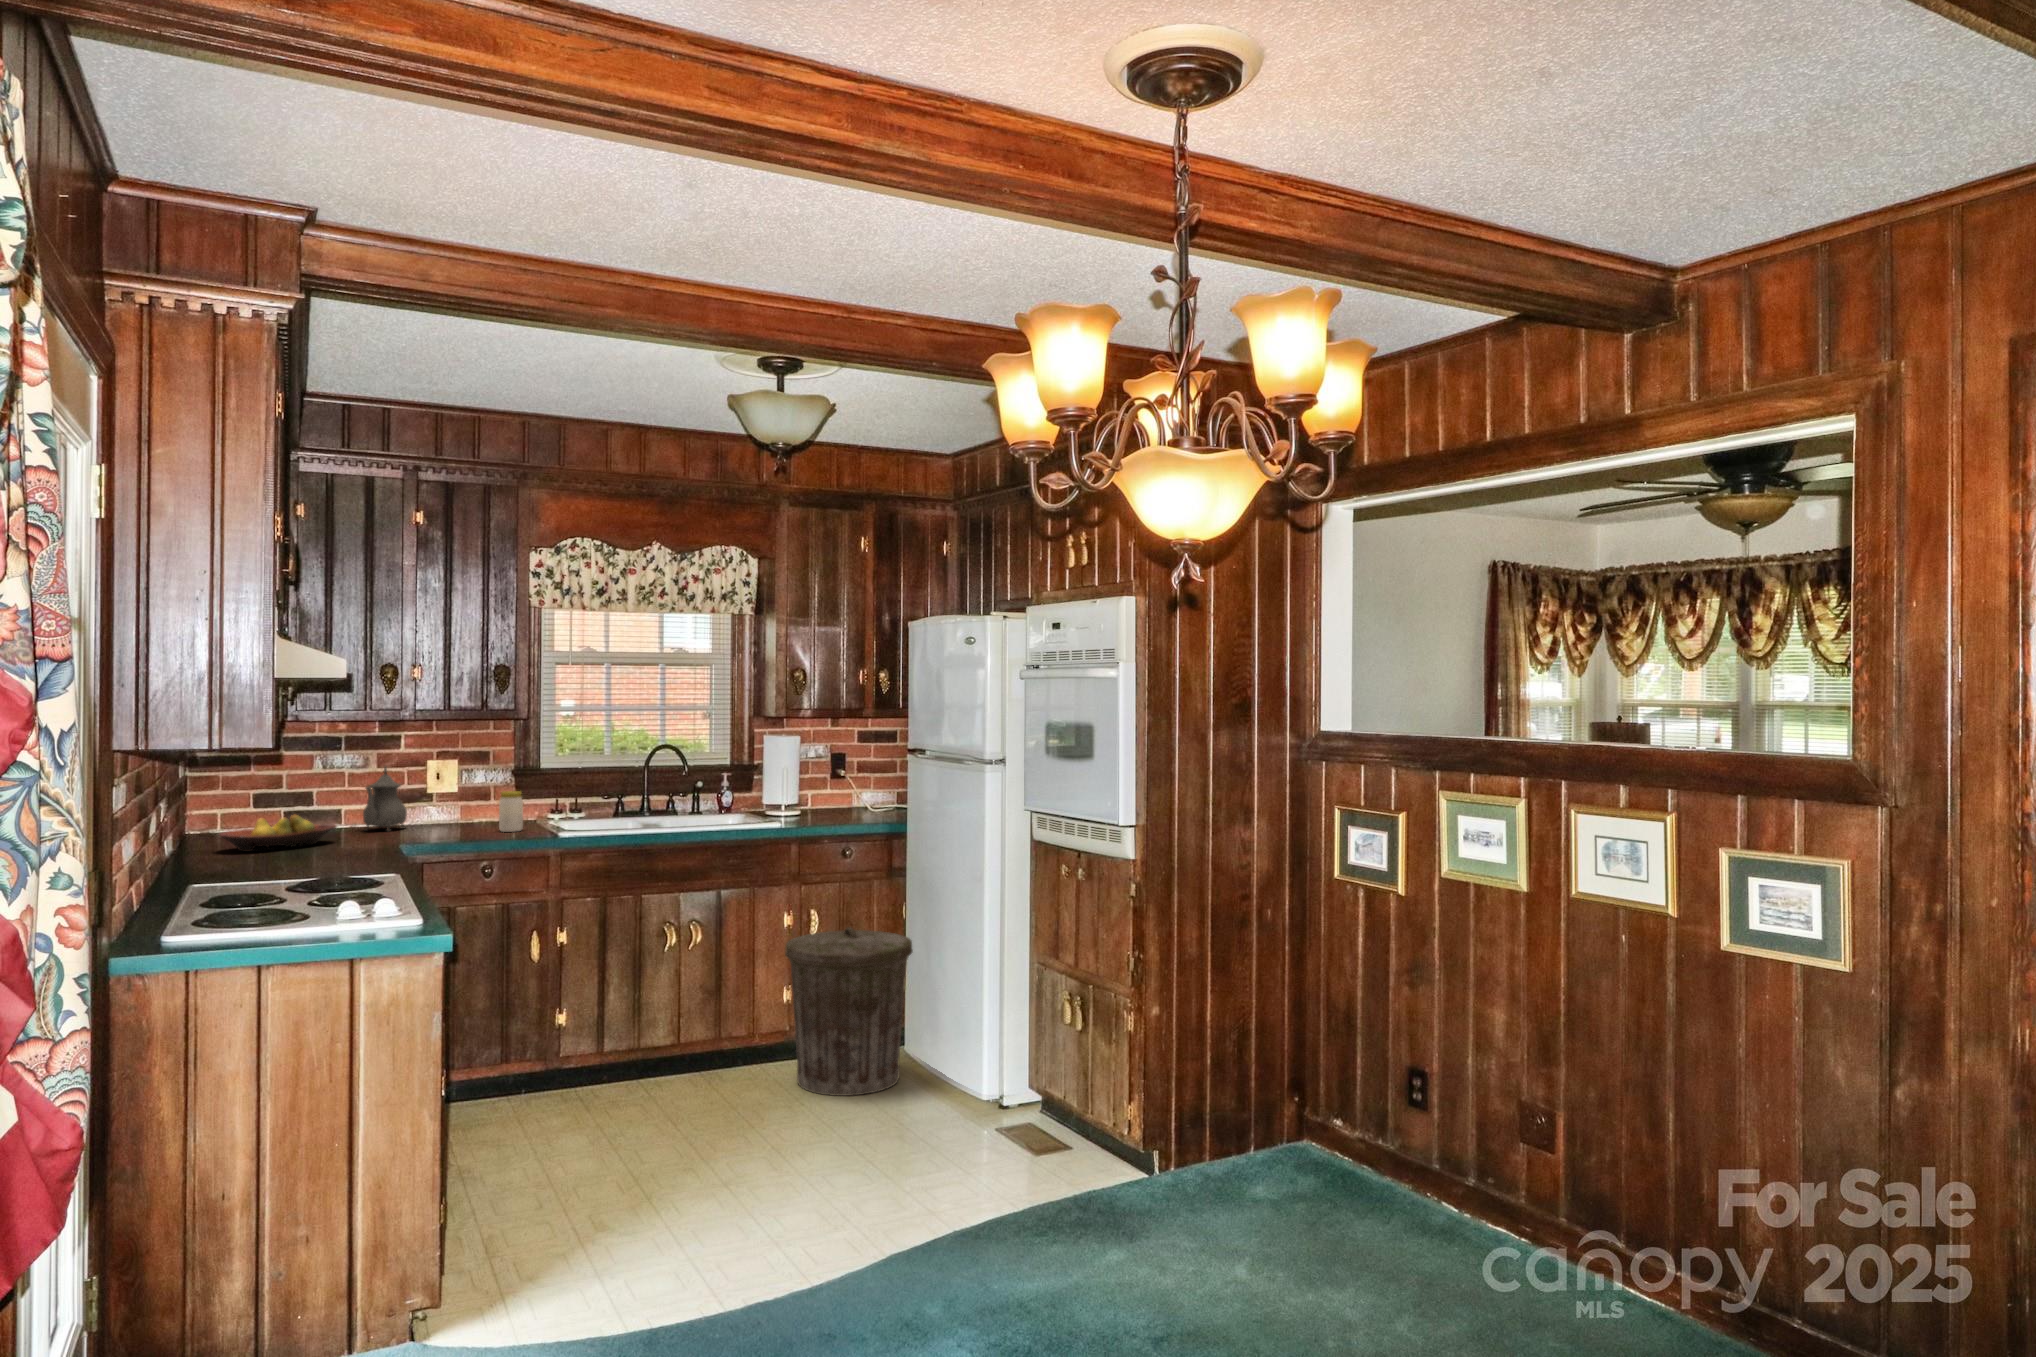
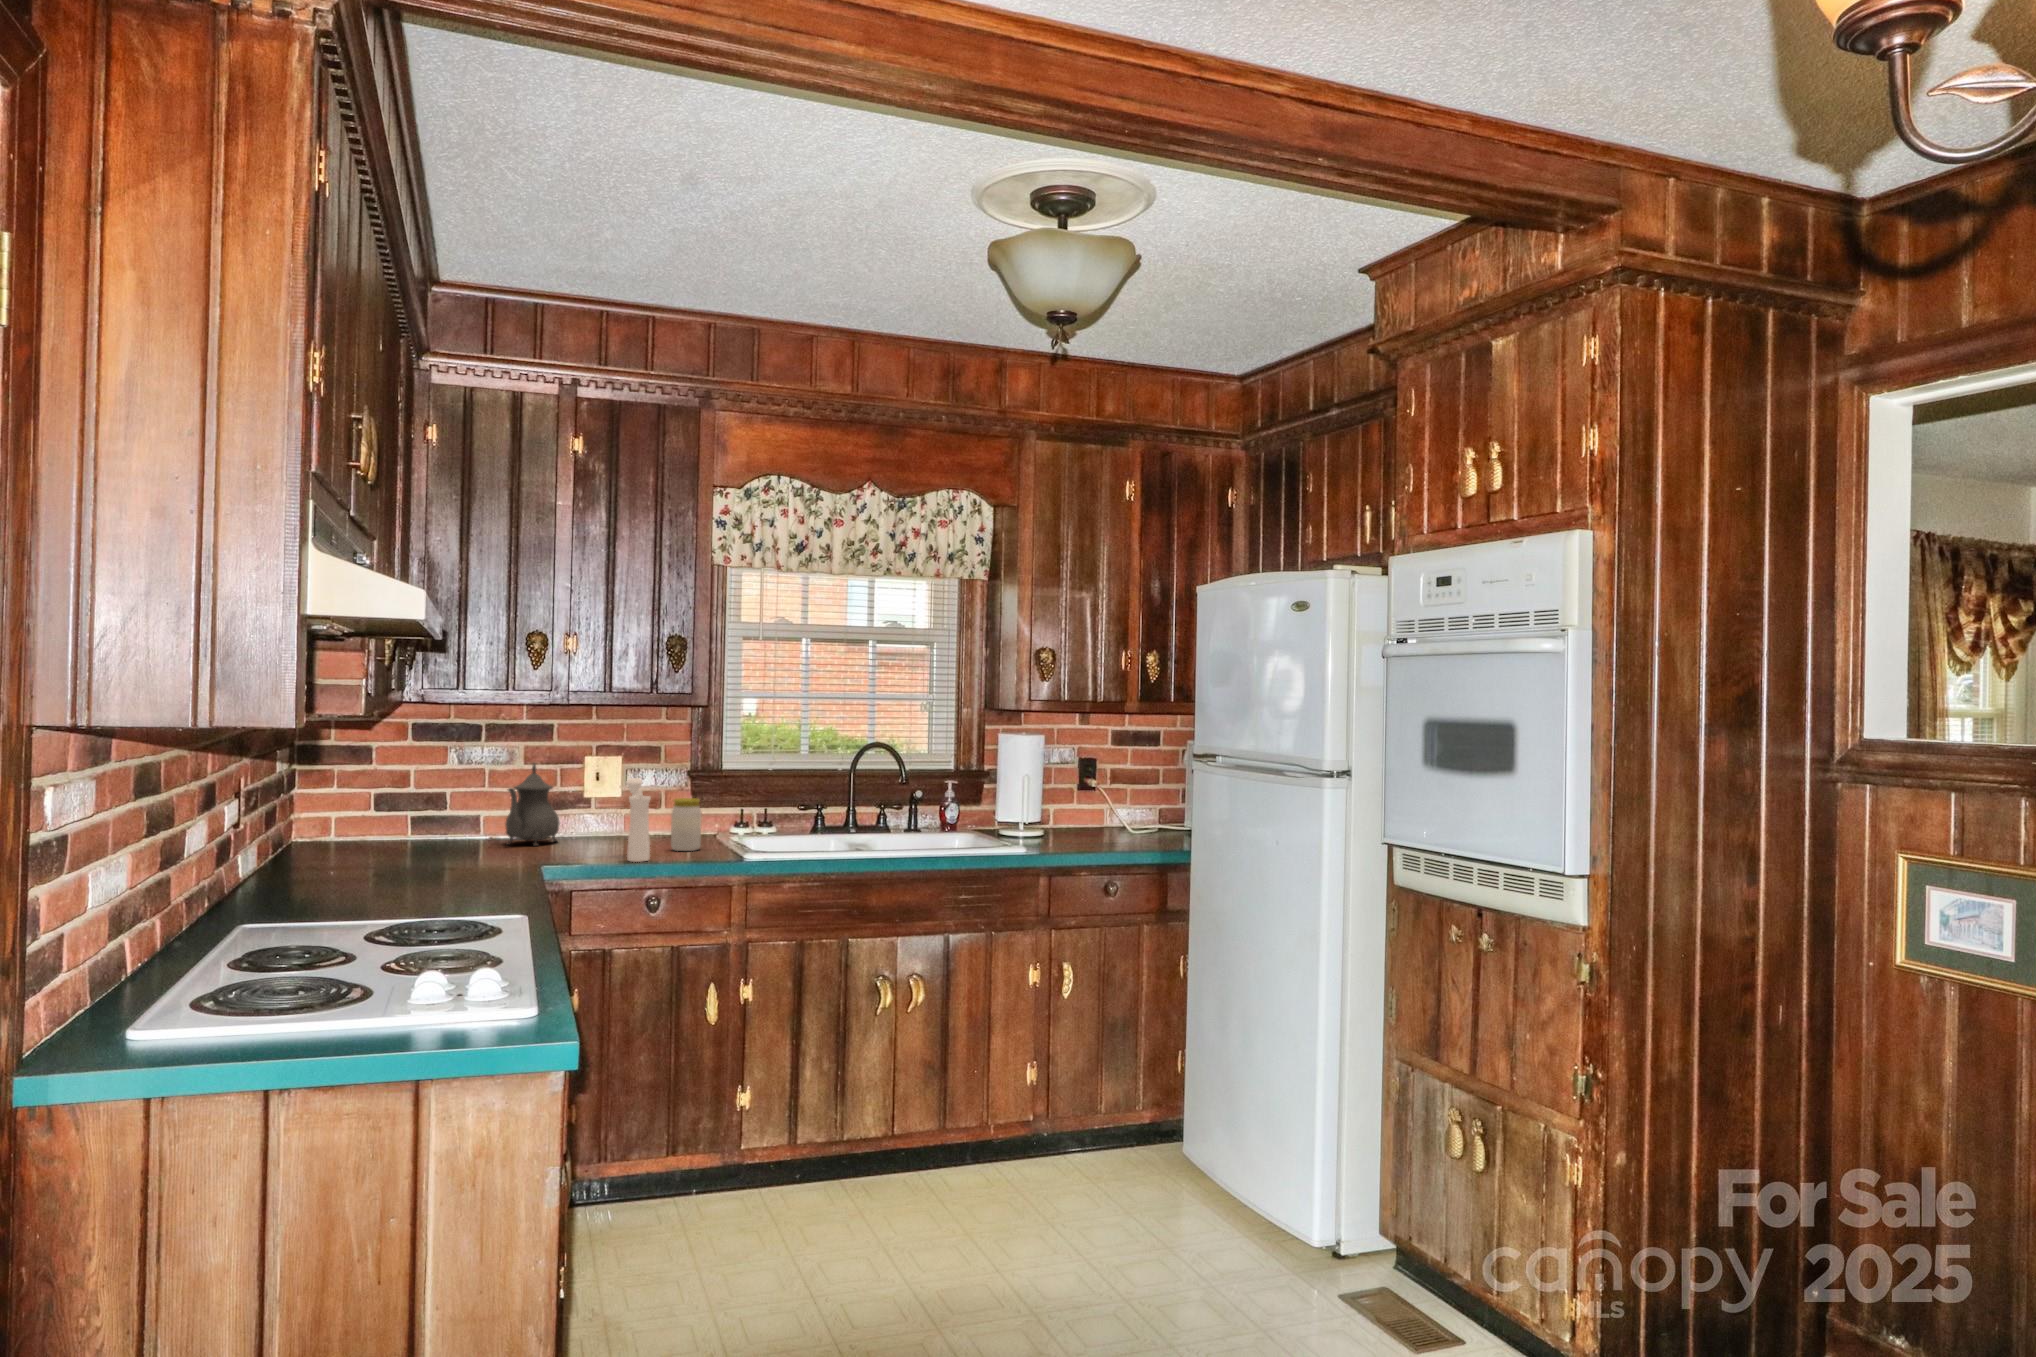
pepper mill: none [462,776,483,840] -> present [626,778,650,862]
fruit bowl: present [219,815,337,851] -> none [316,823,468,871]
trash can: present [785,927,913,1096] -> none [1033,989,1203,1223]

